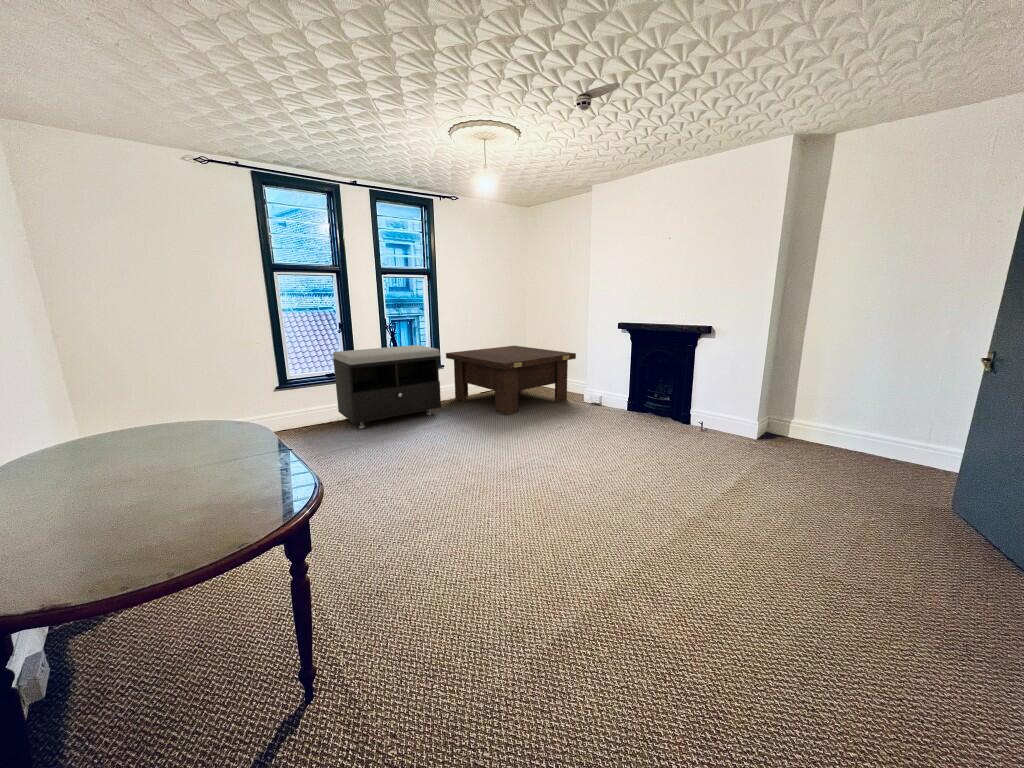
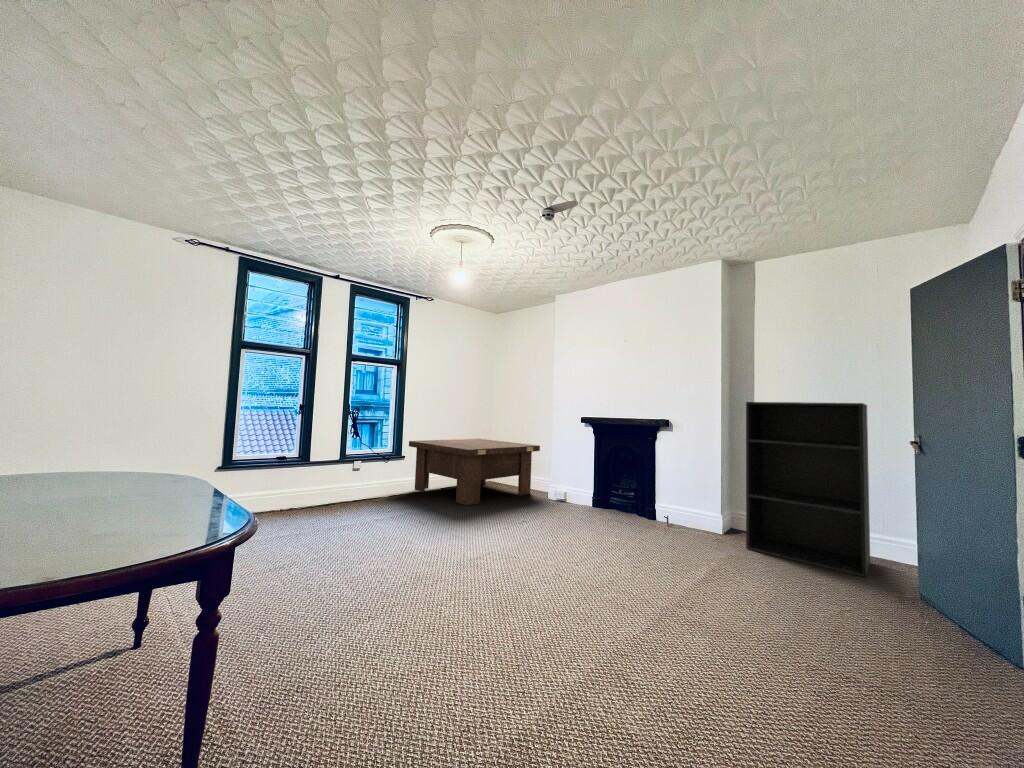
bookshelf: none [781,310,942,488] -> present [746,402,870,577]
storage bench: present [333,345,441,428] -> none [285,430,403,514]

